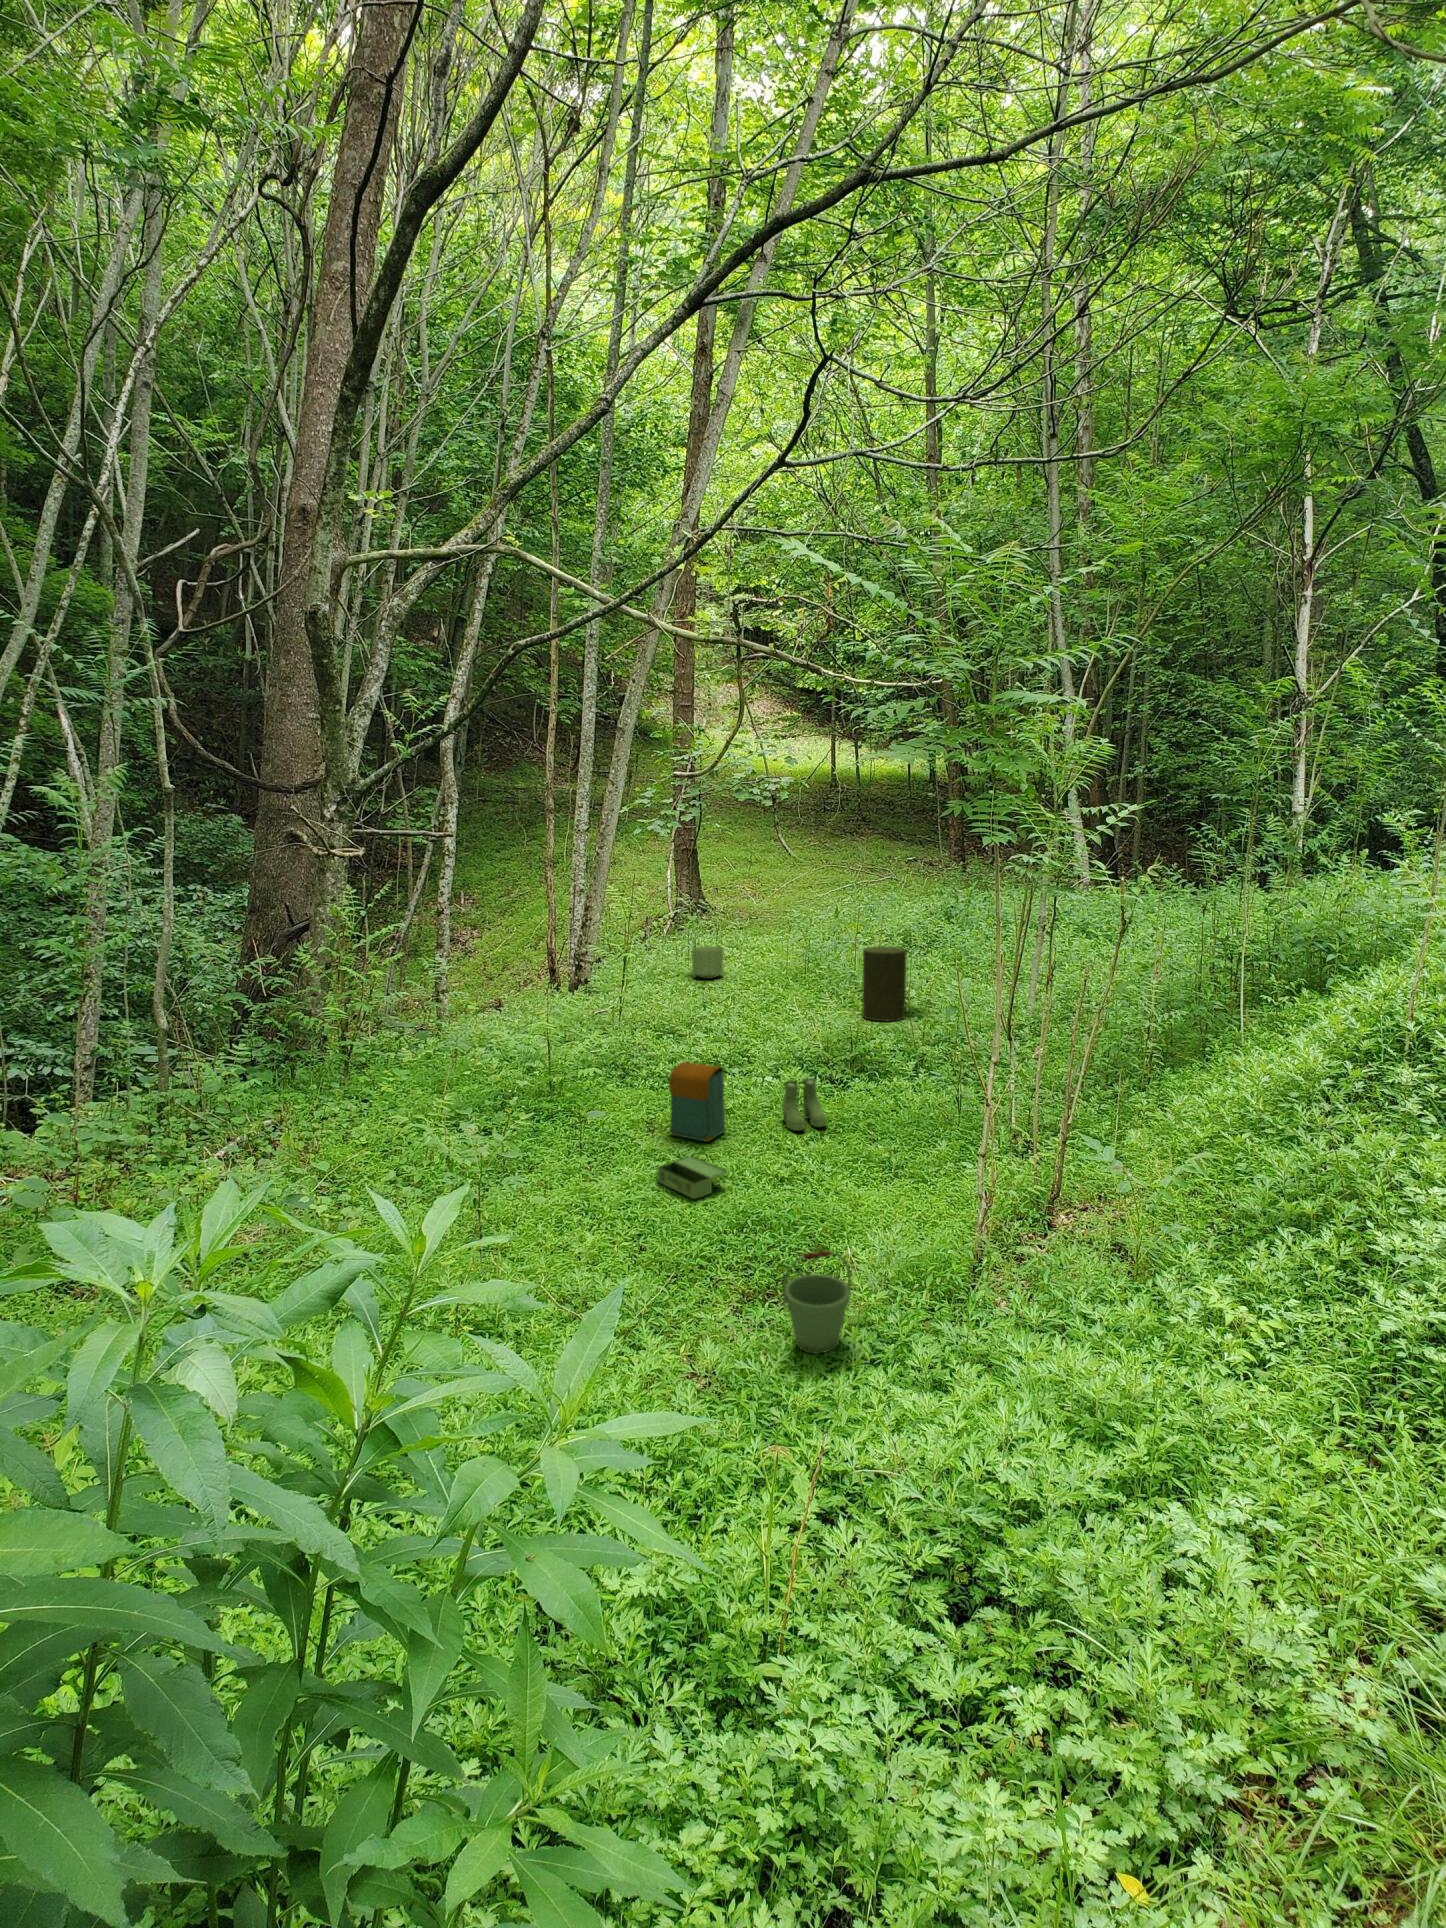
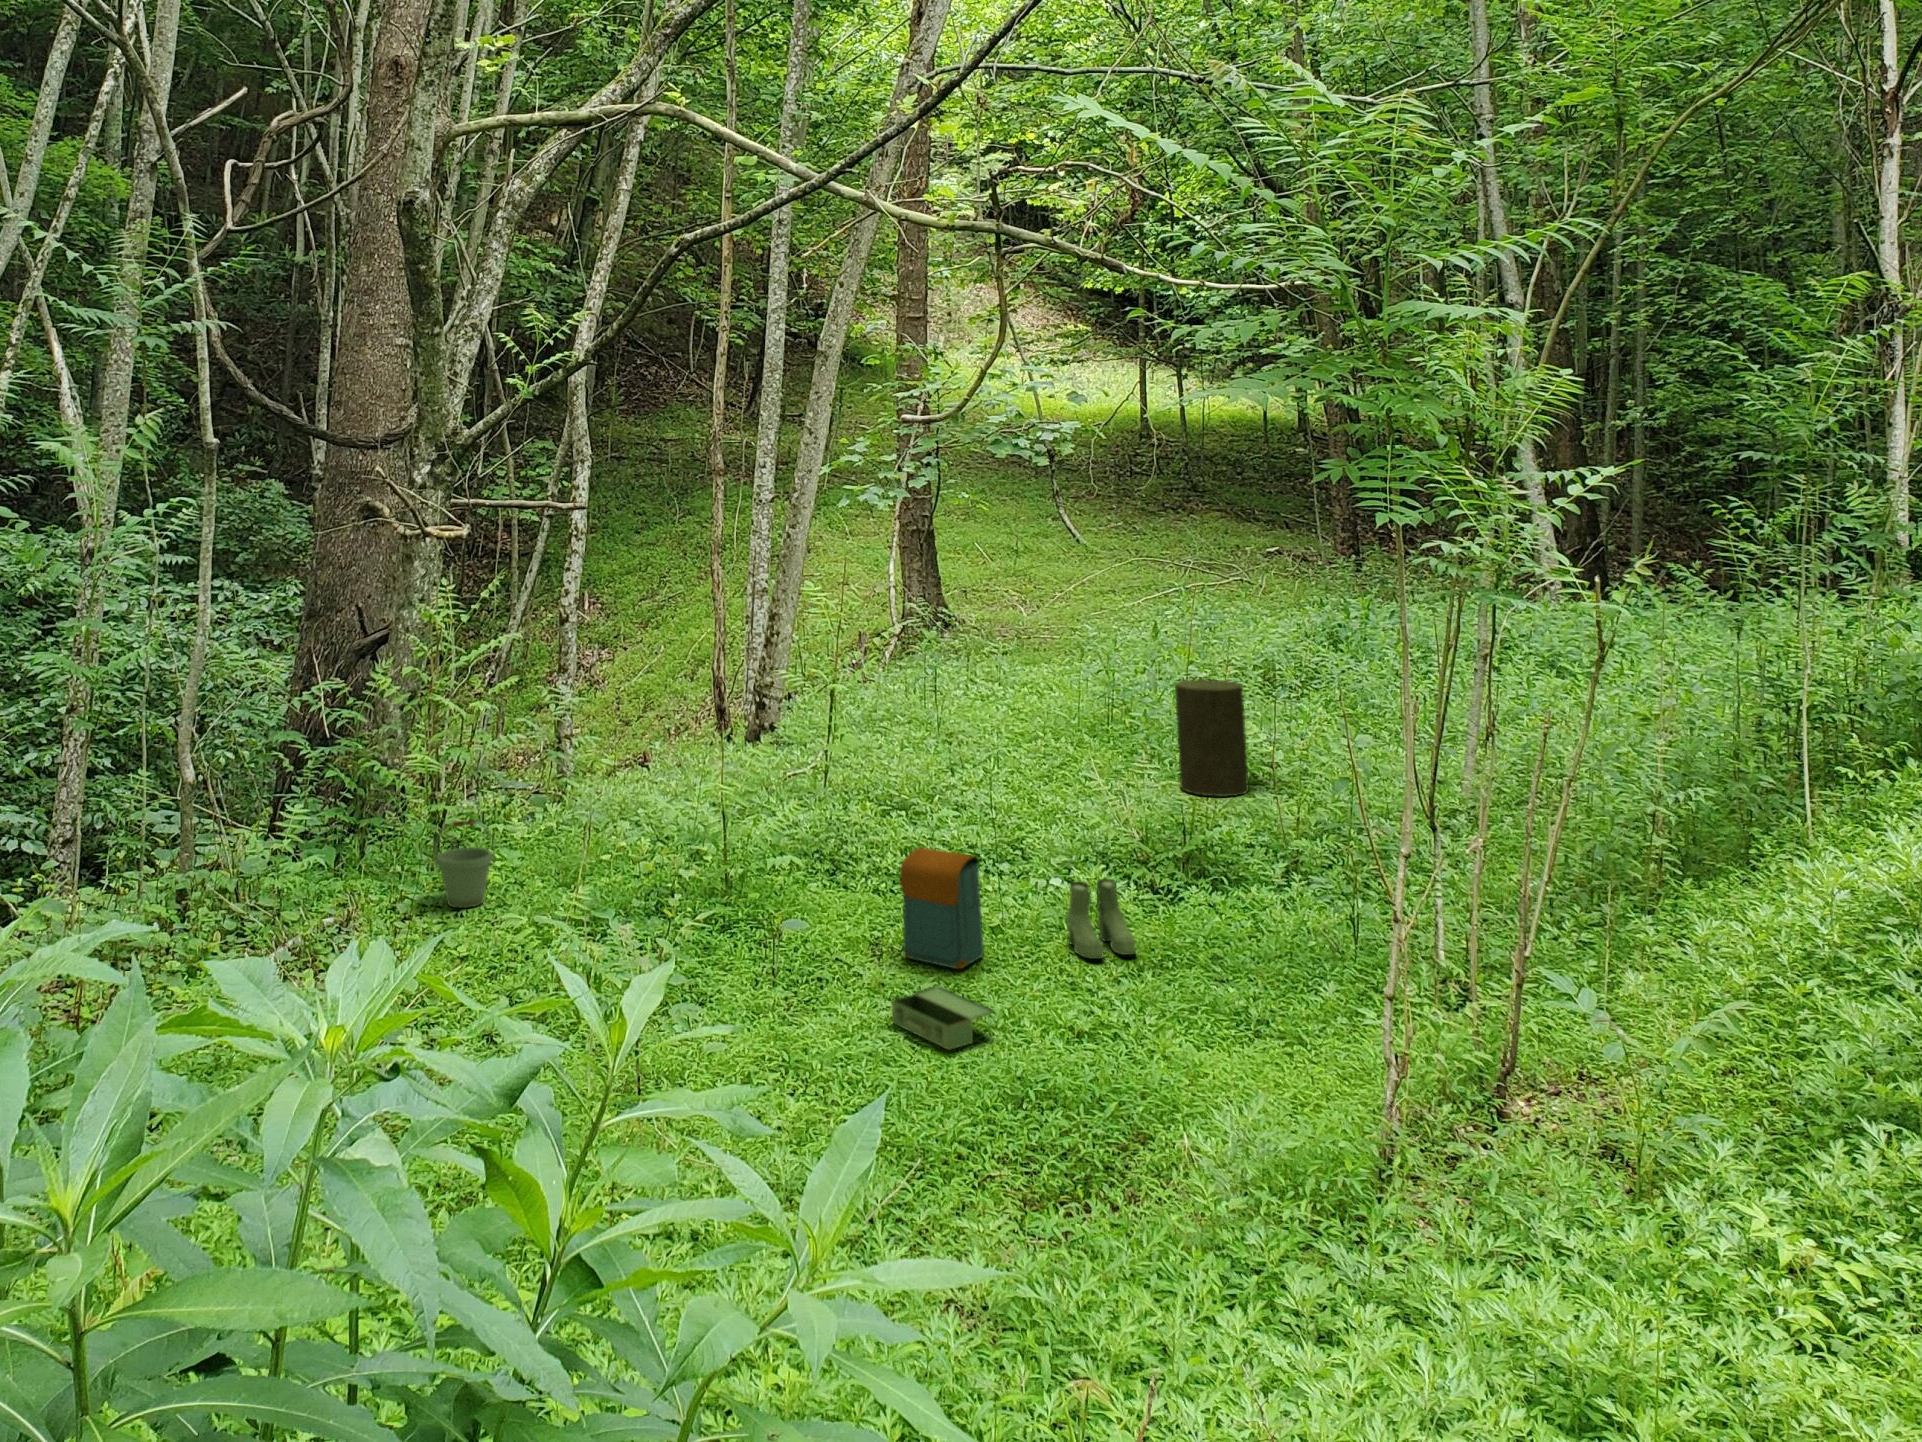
planter: present [692,946,723,979] -> none [911,677,959,727]
bucket: present [783,1251,851,1354] -> present [434,820,495,908]

